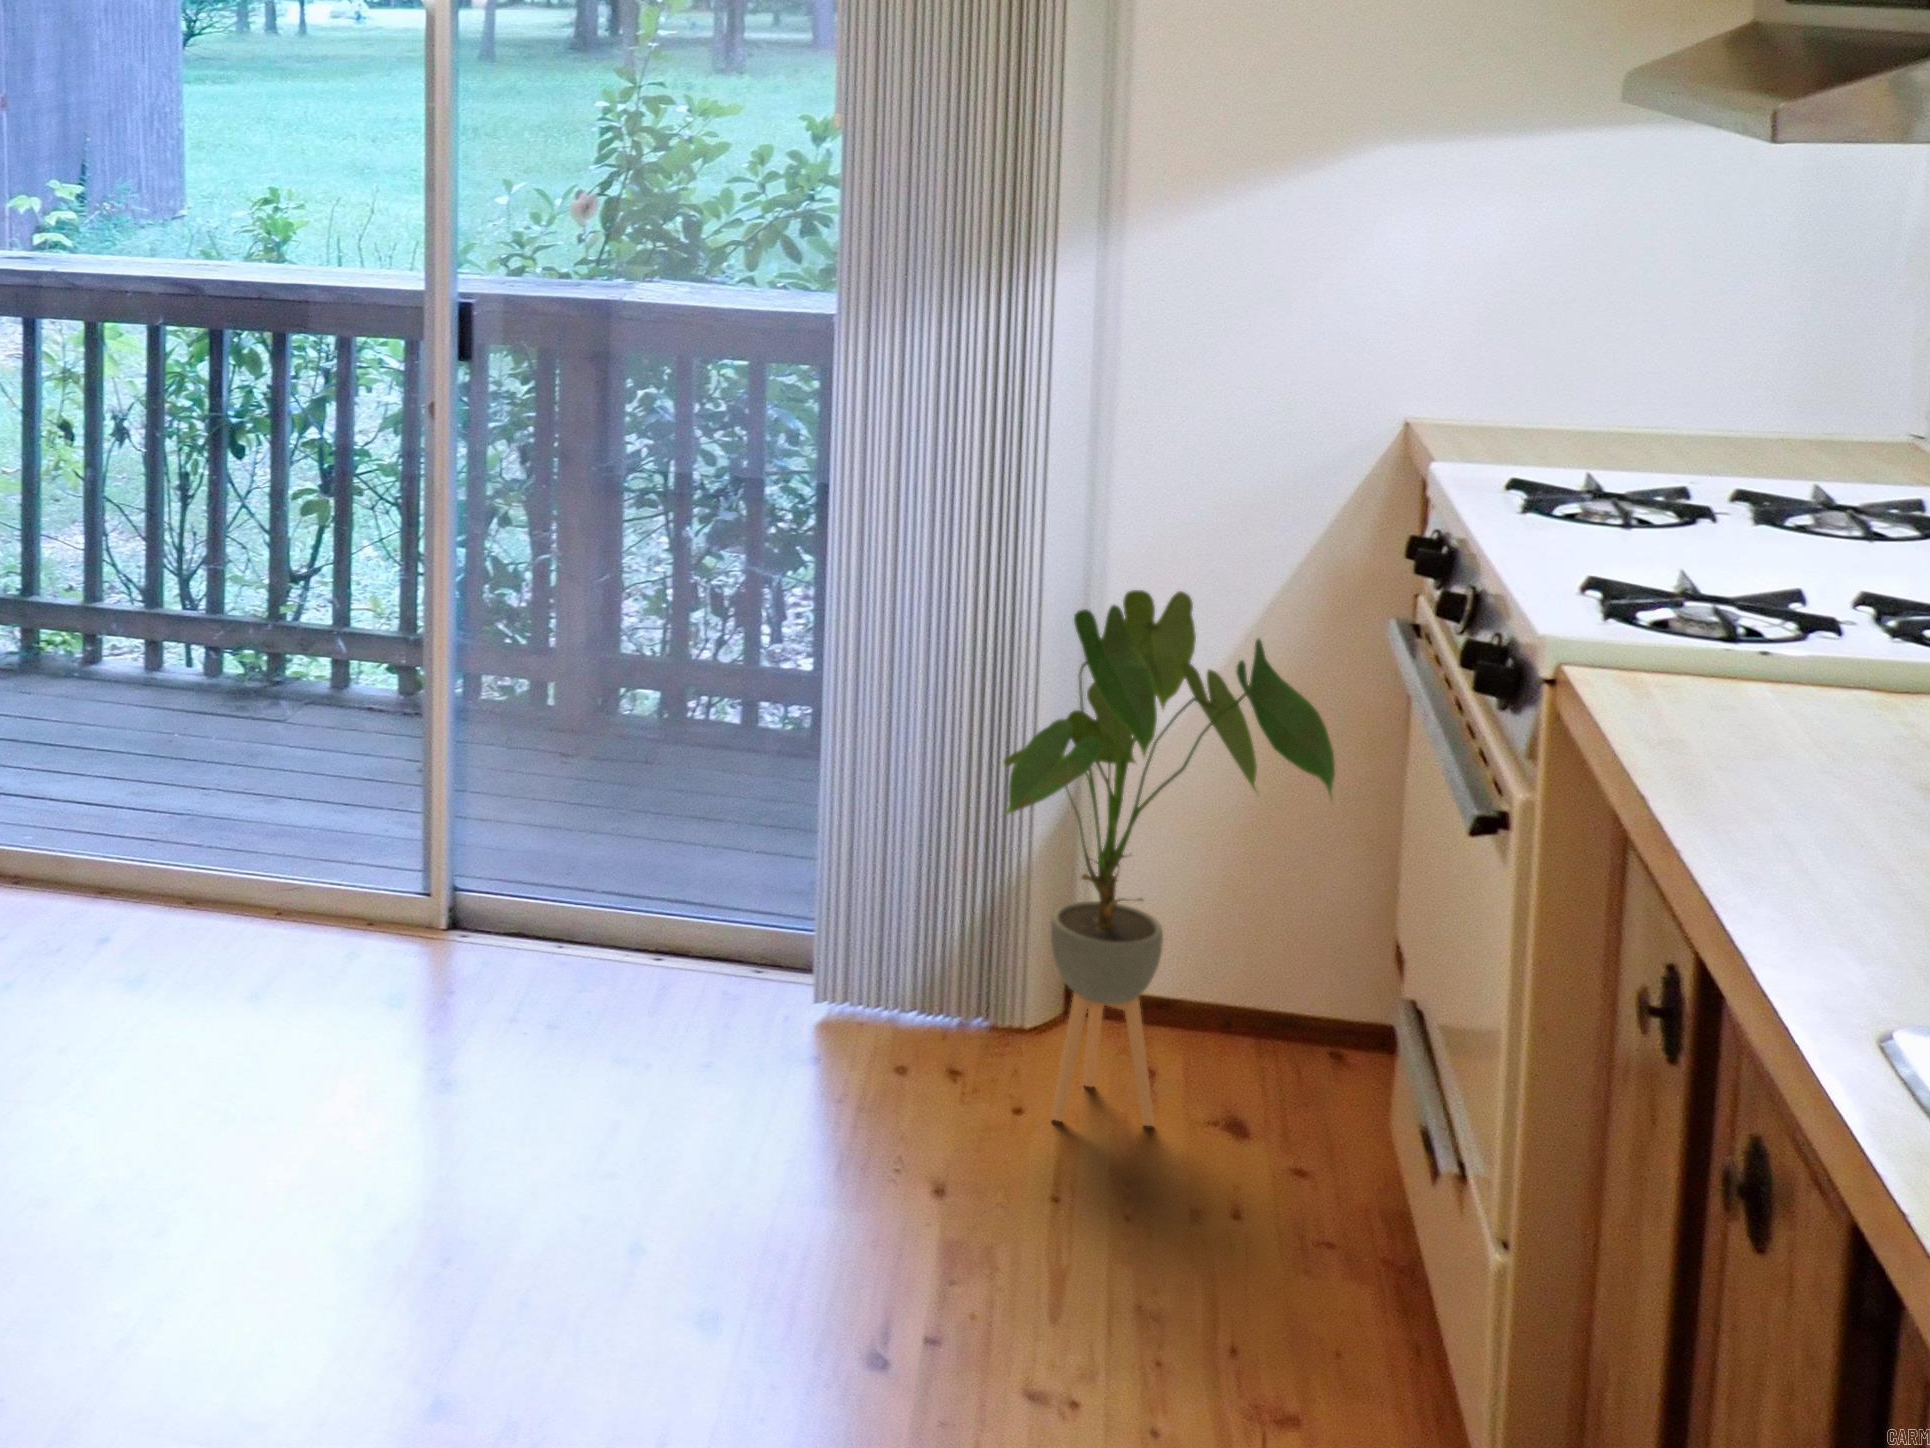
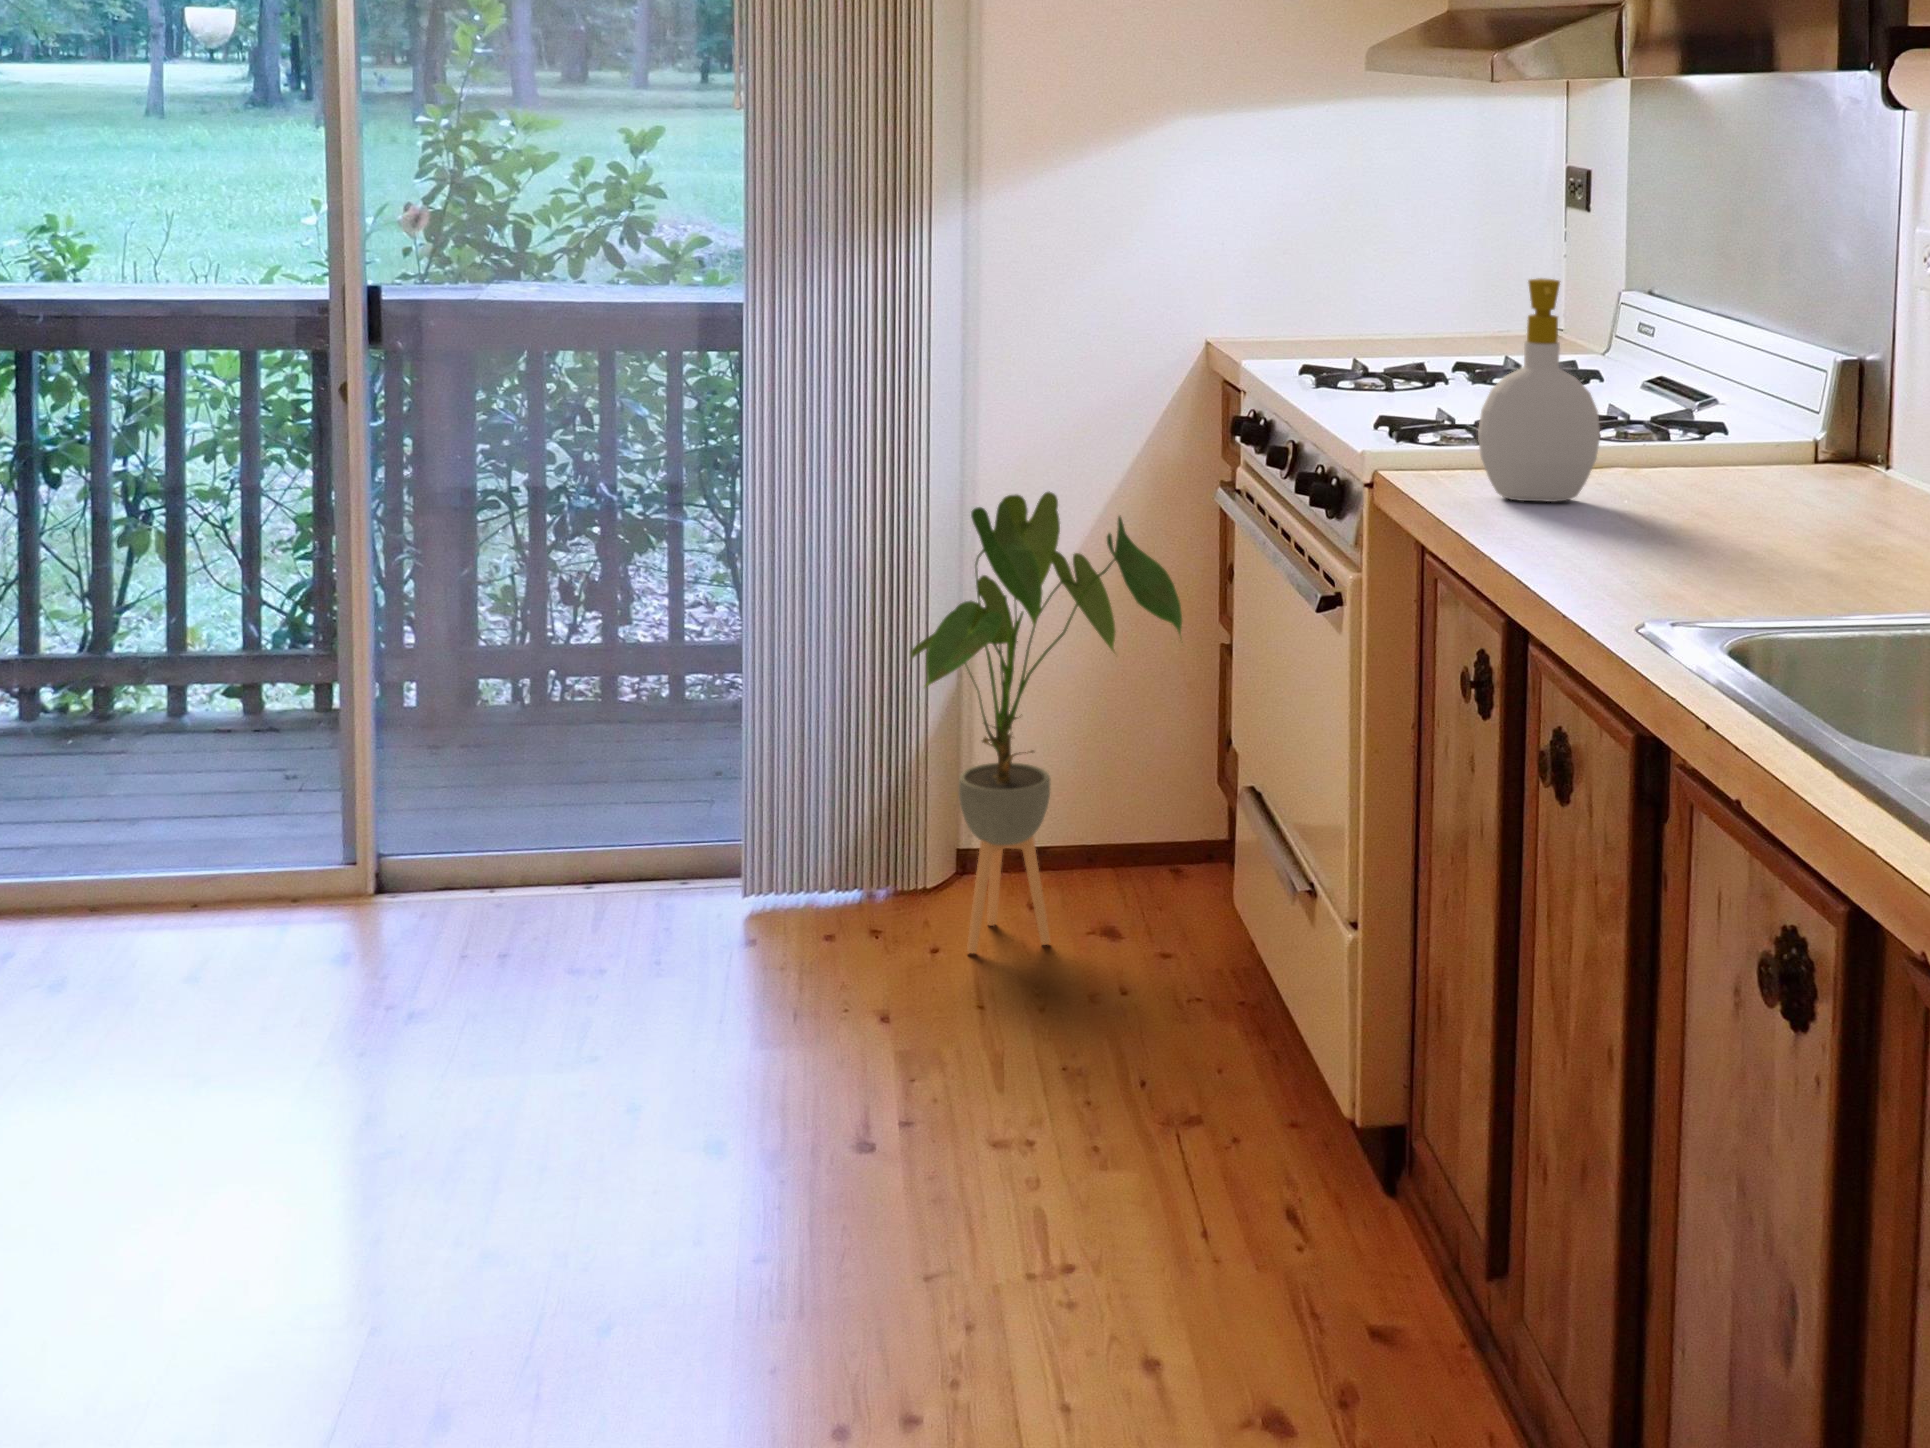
soap bottle: none [1701,446,1899,760] -> present [1478,278,1600,502]

